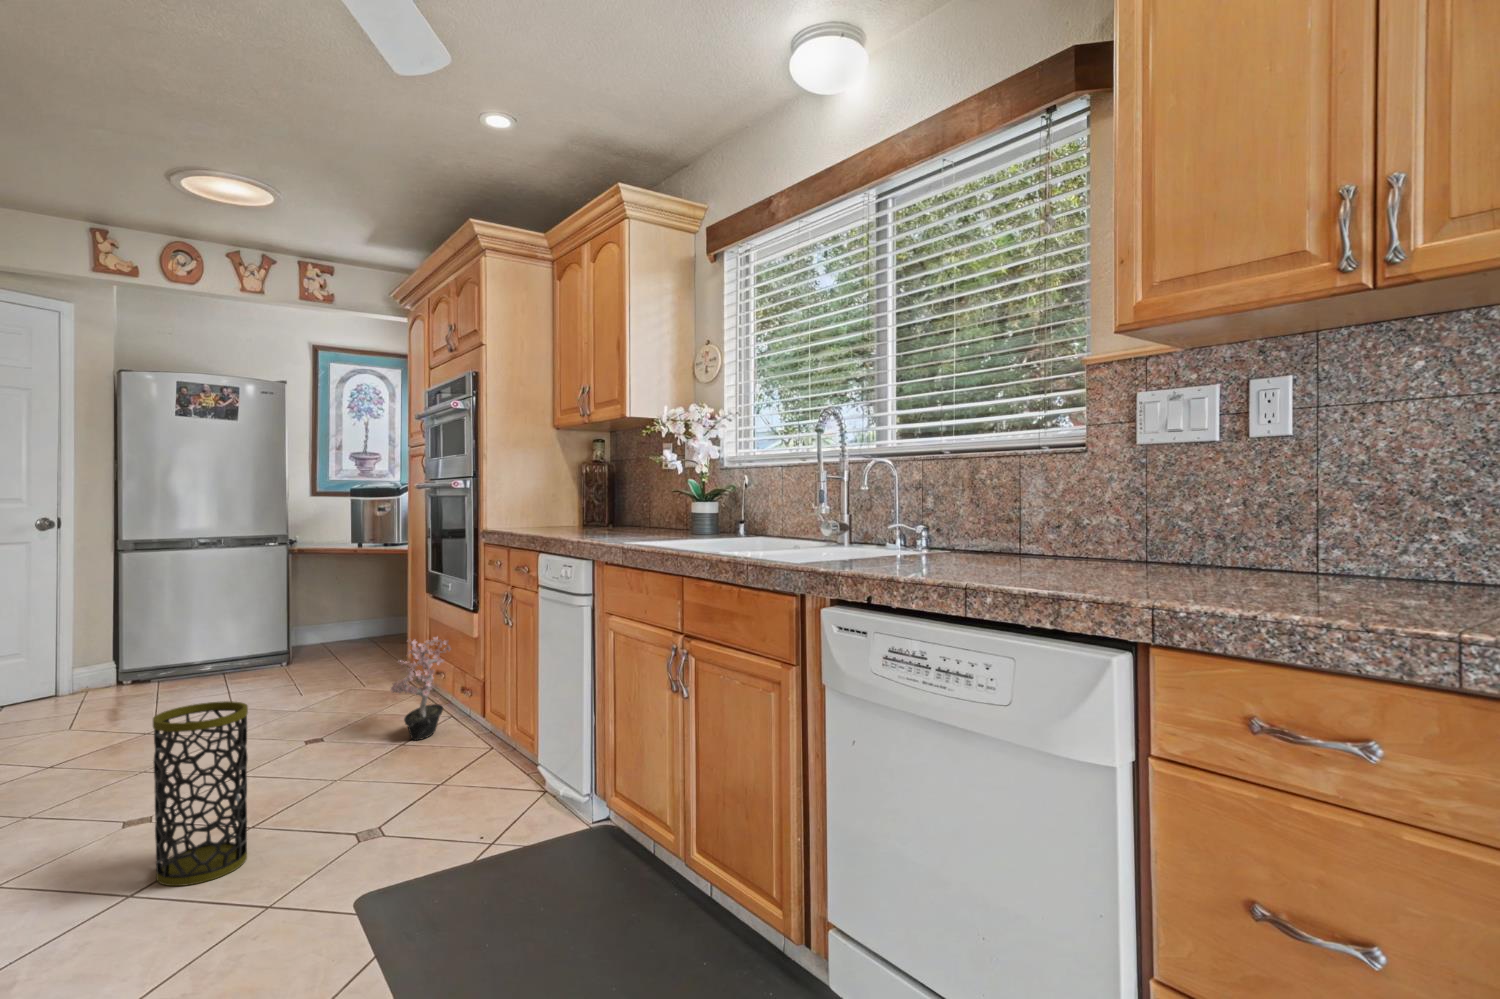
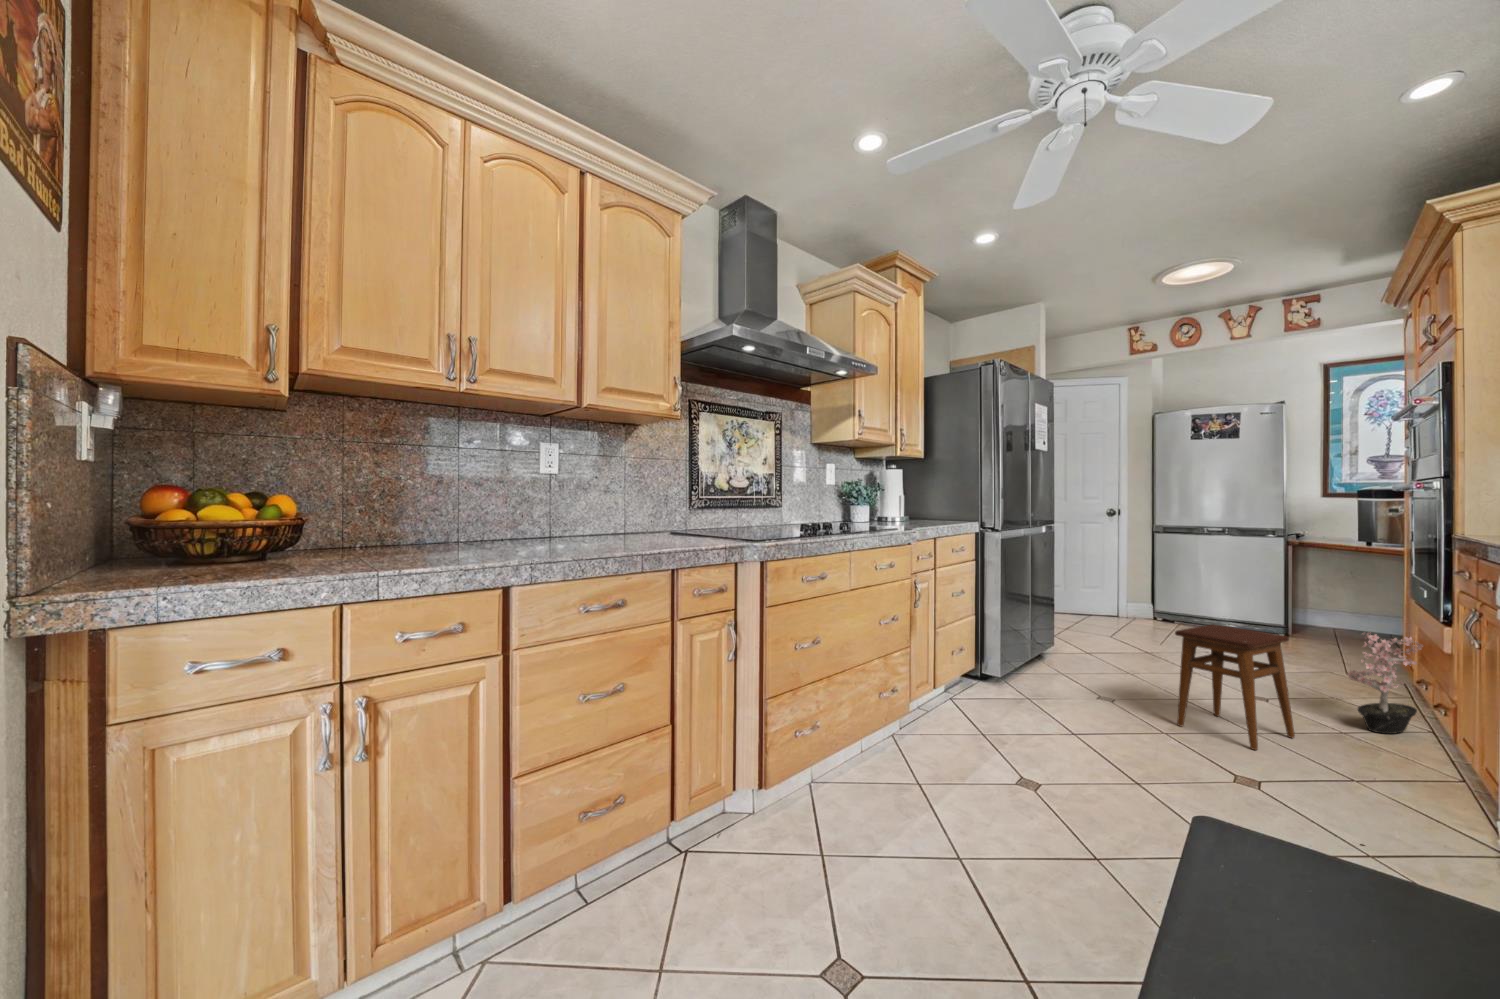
stool: none [247,658,367,813] -> present [1175,624,1295,750]
trash can: present [153,701,248,886] -> none [1094,634,1157,753]

